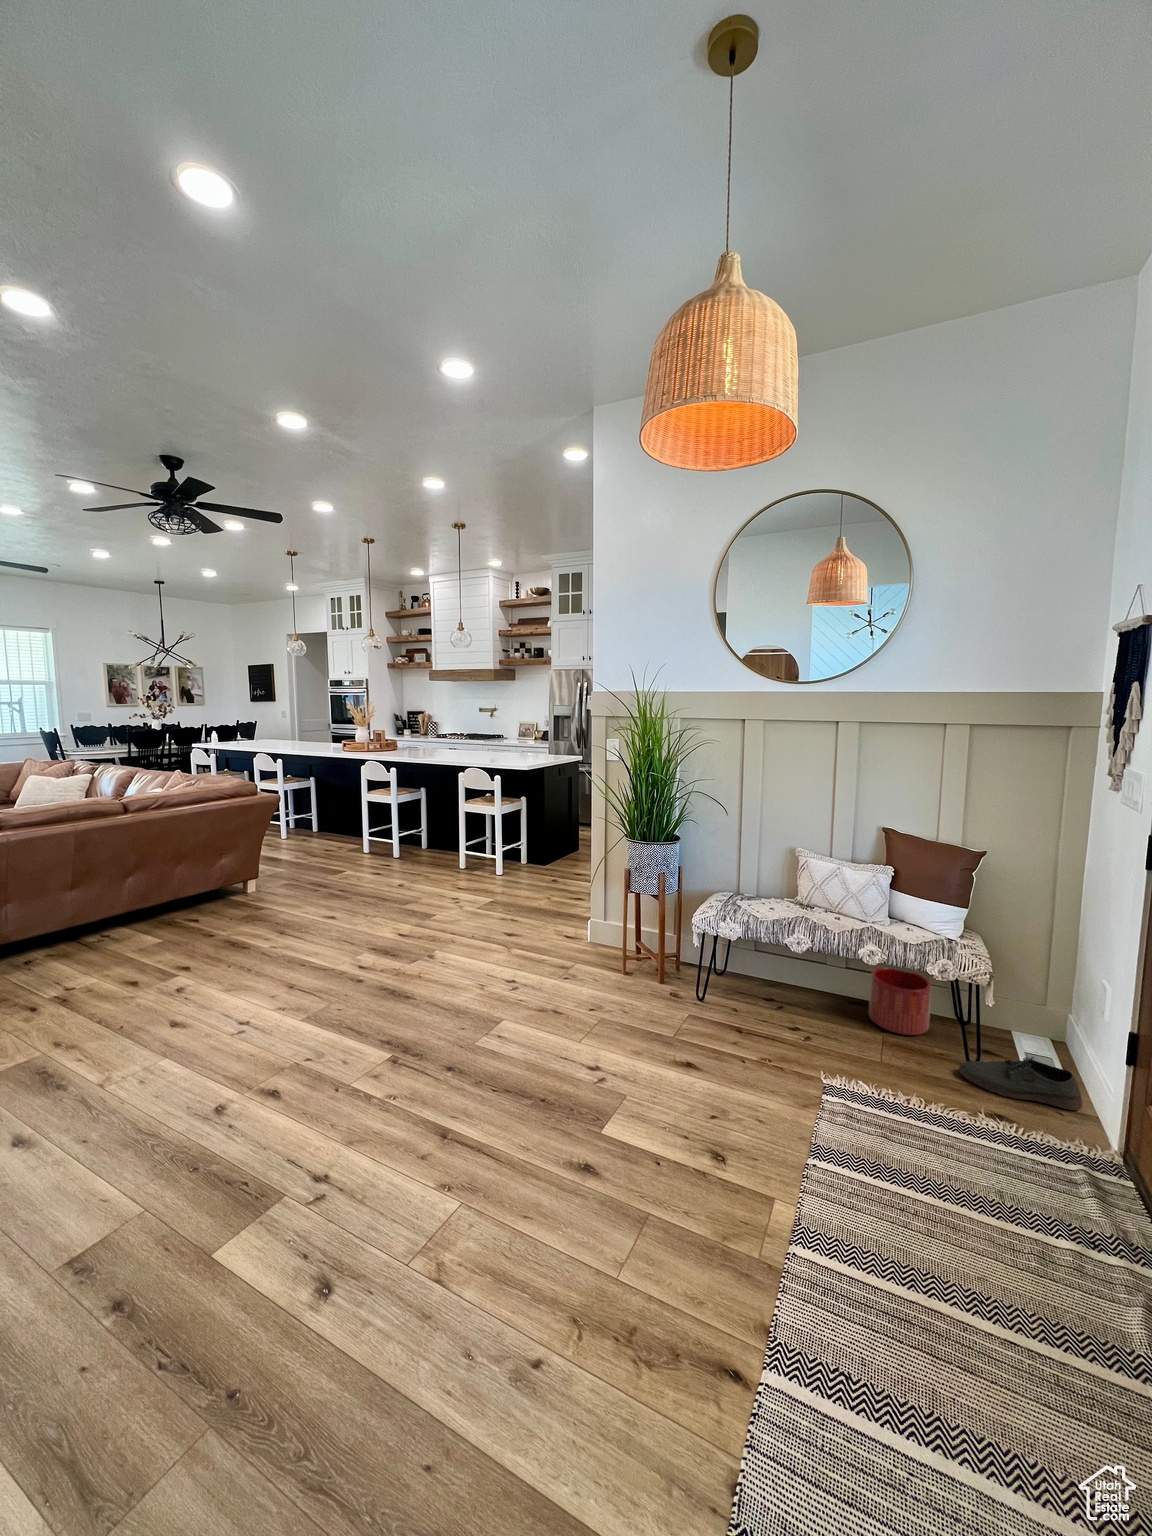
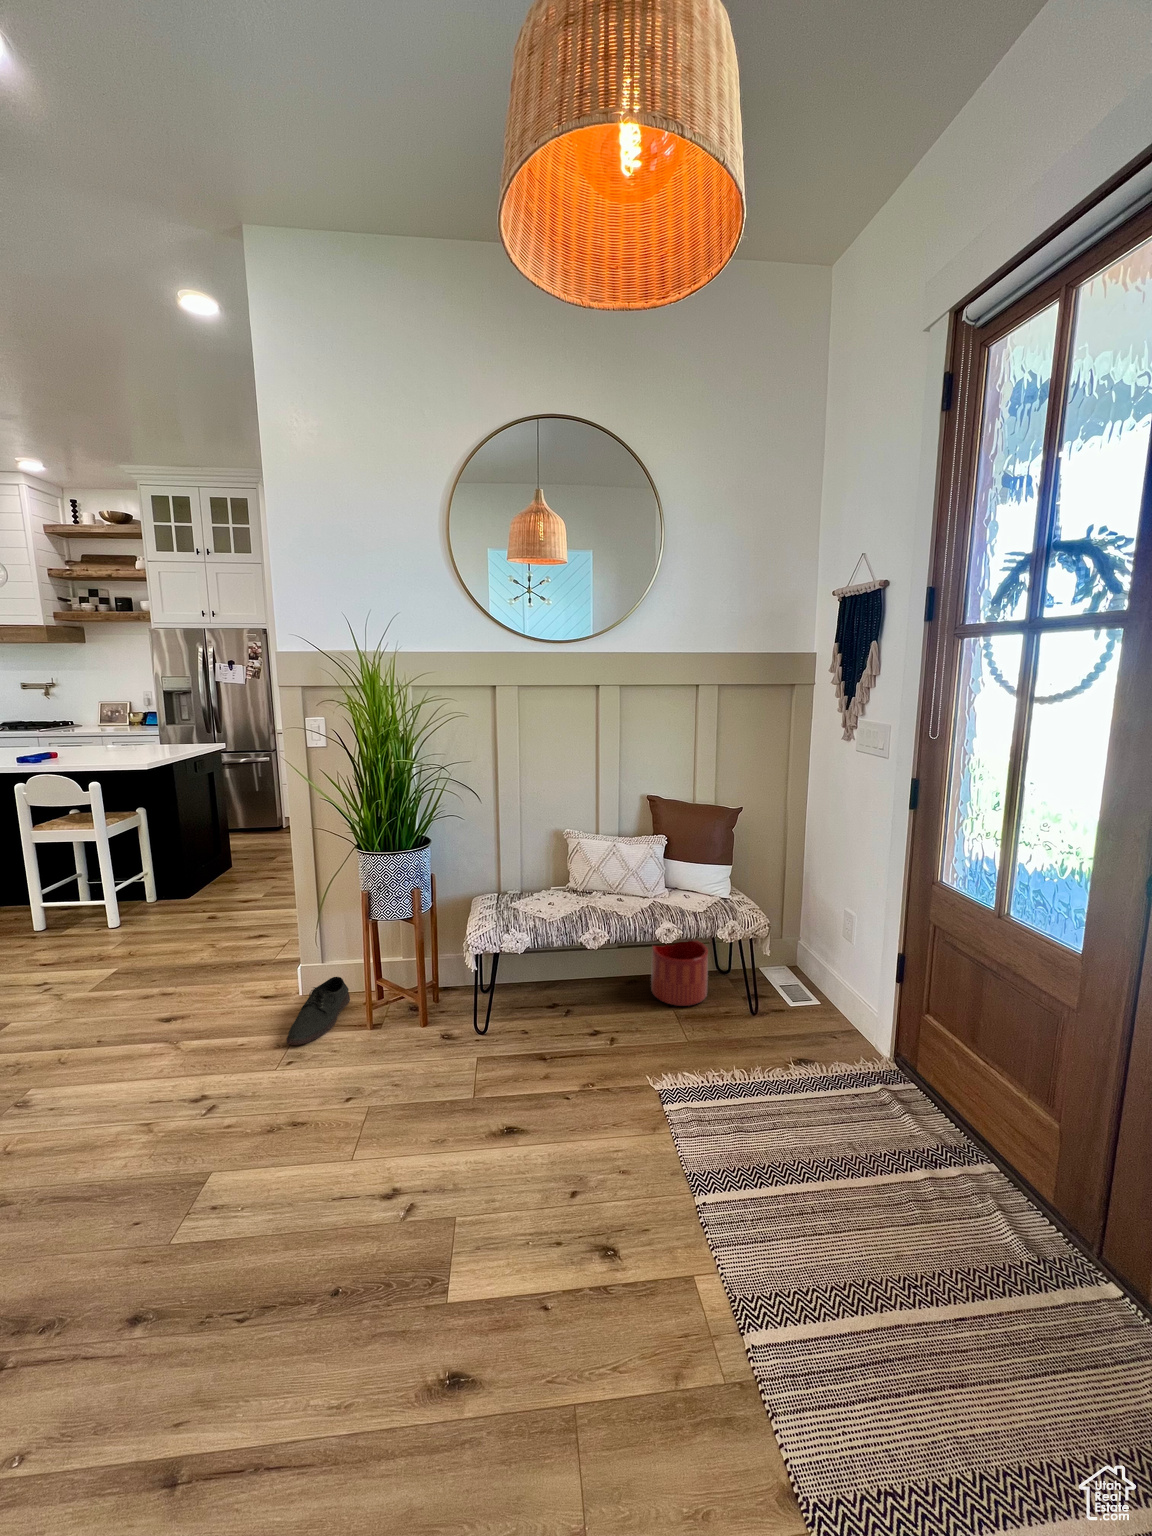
shoe: present [959,1057,1082,1110] -> present [286,977,350,1045]

